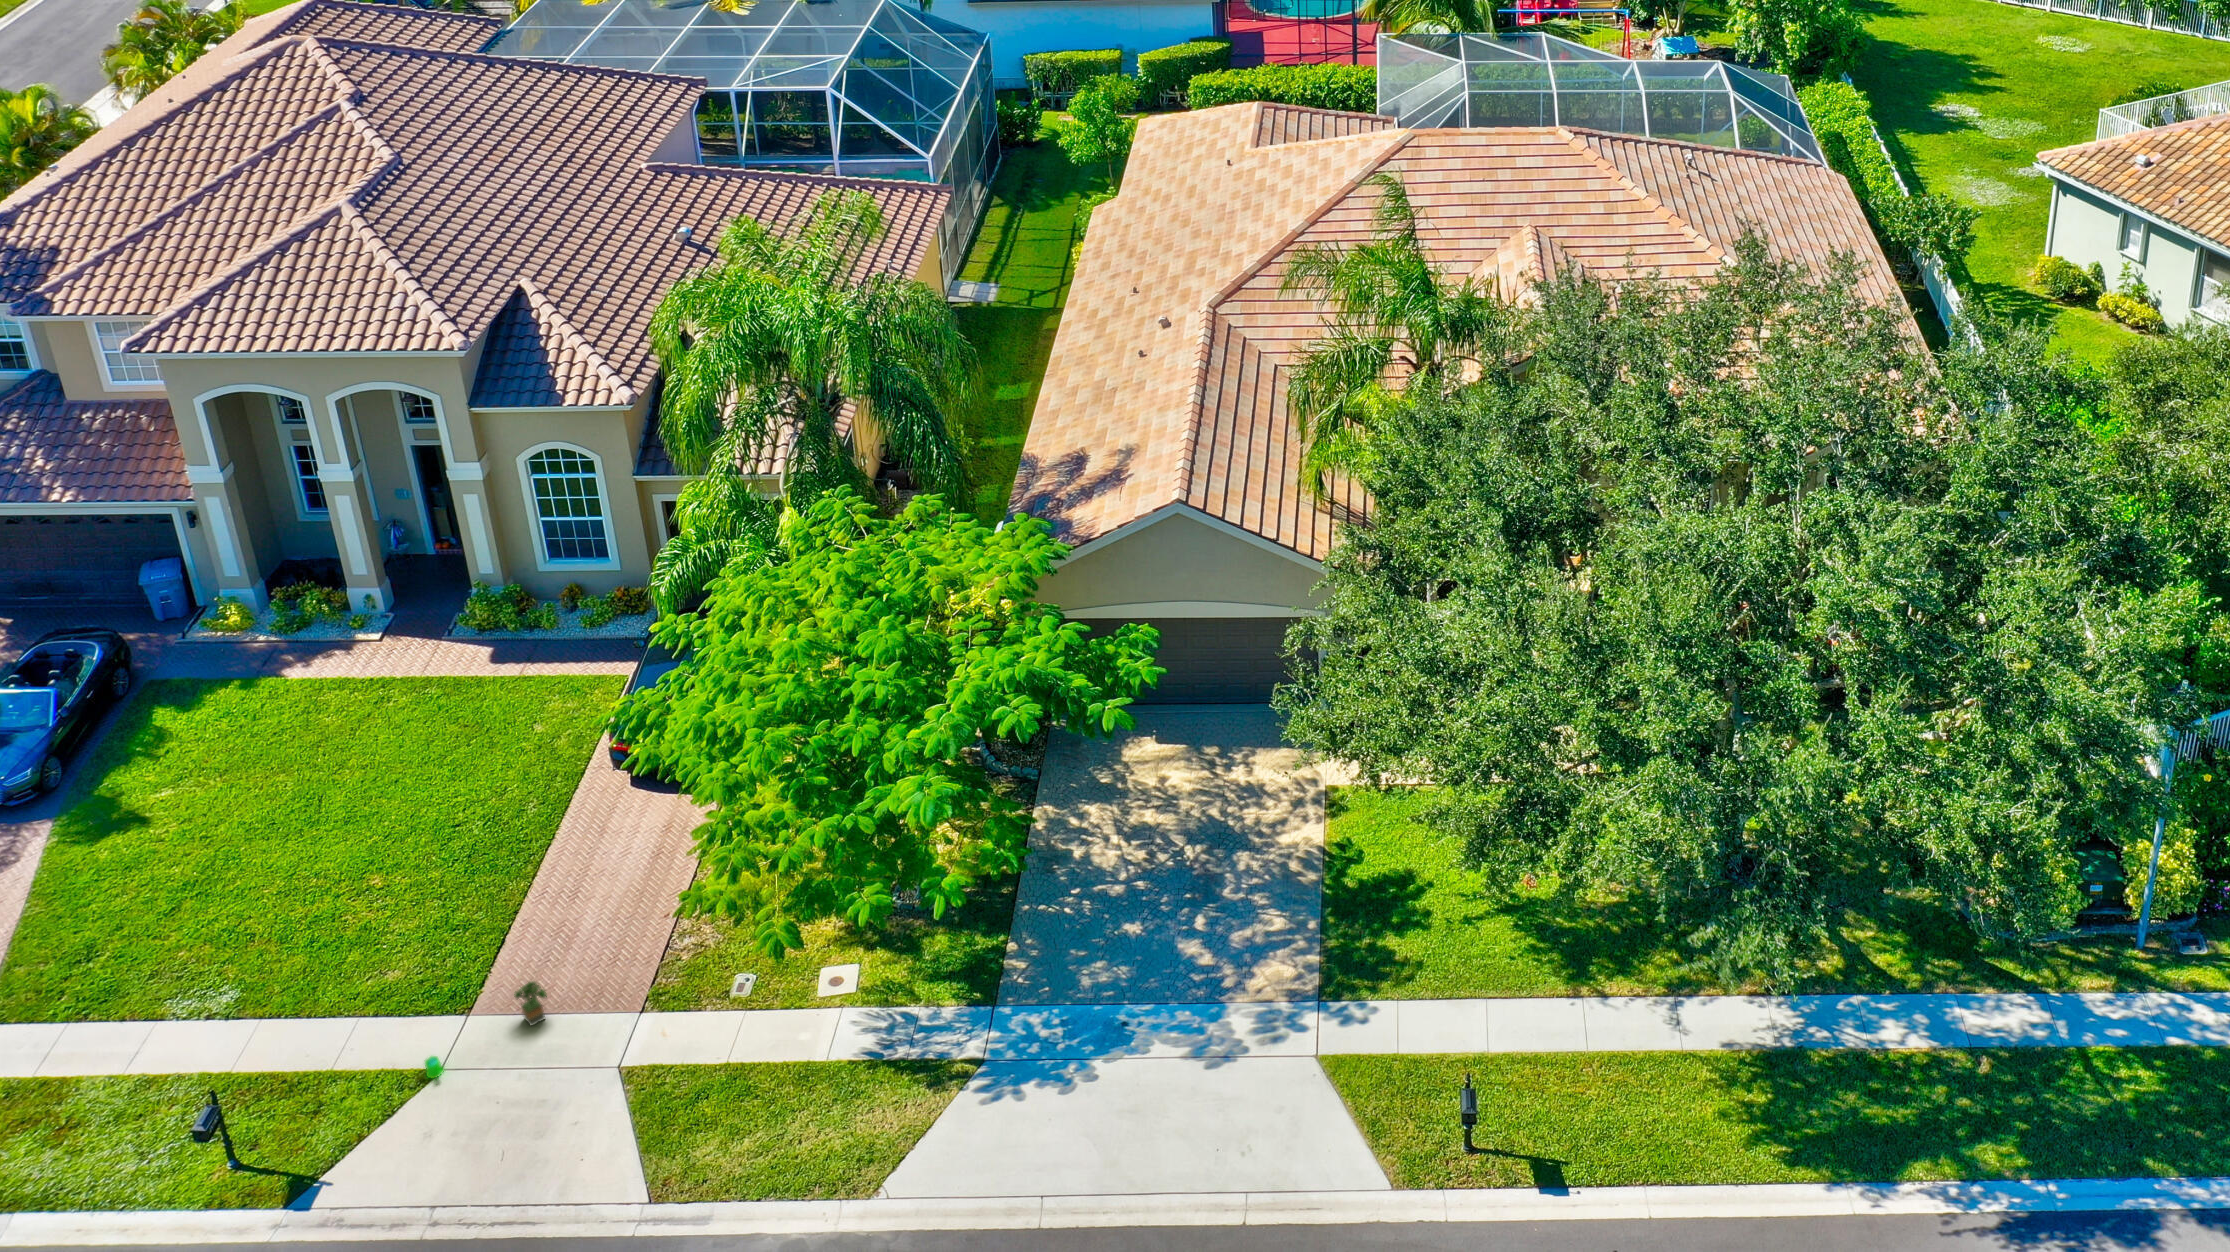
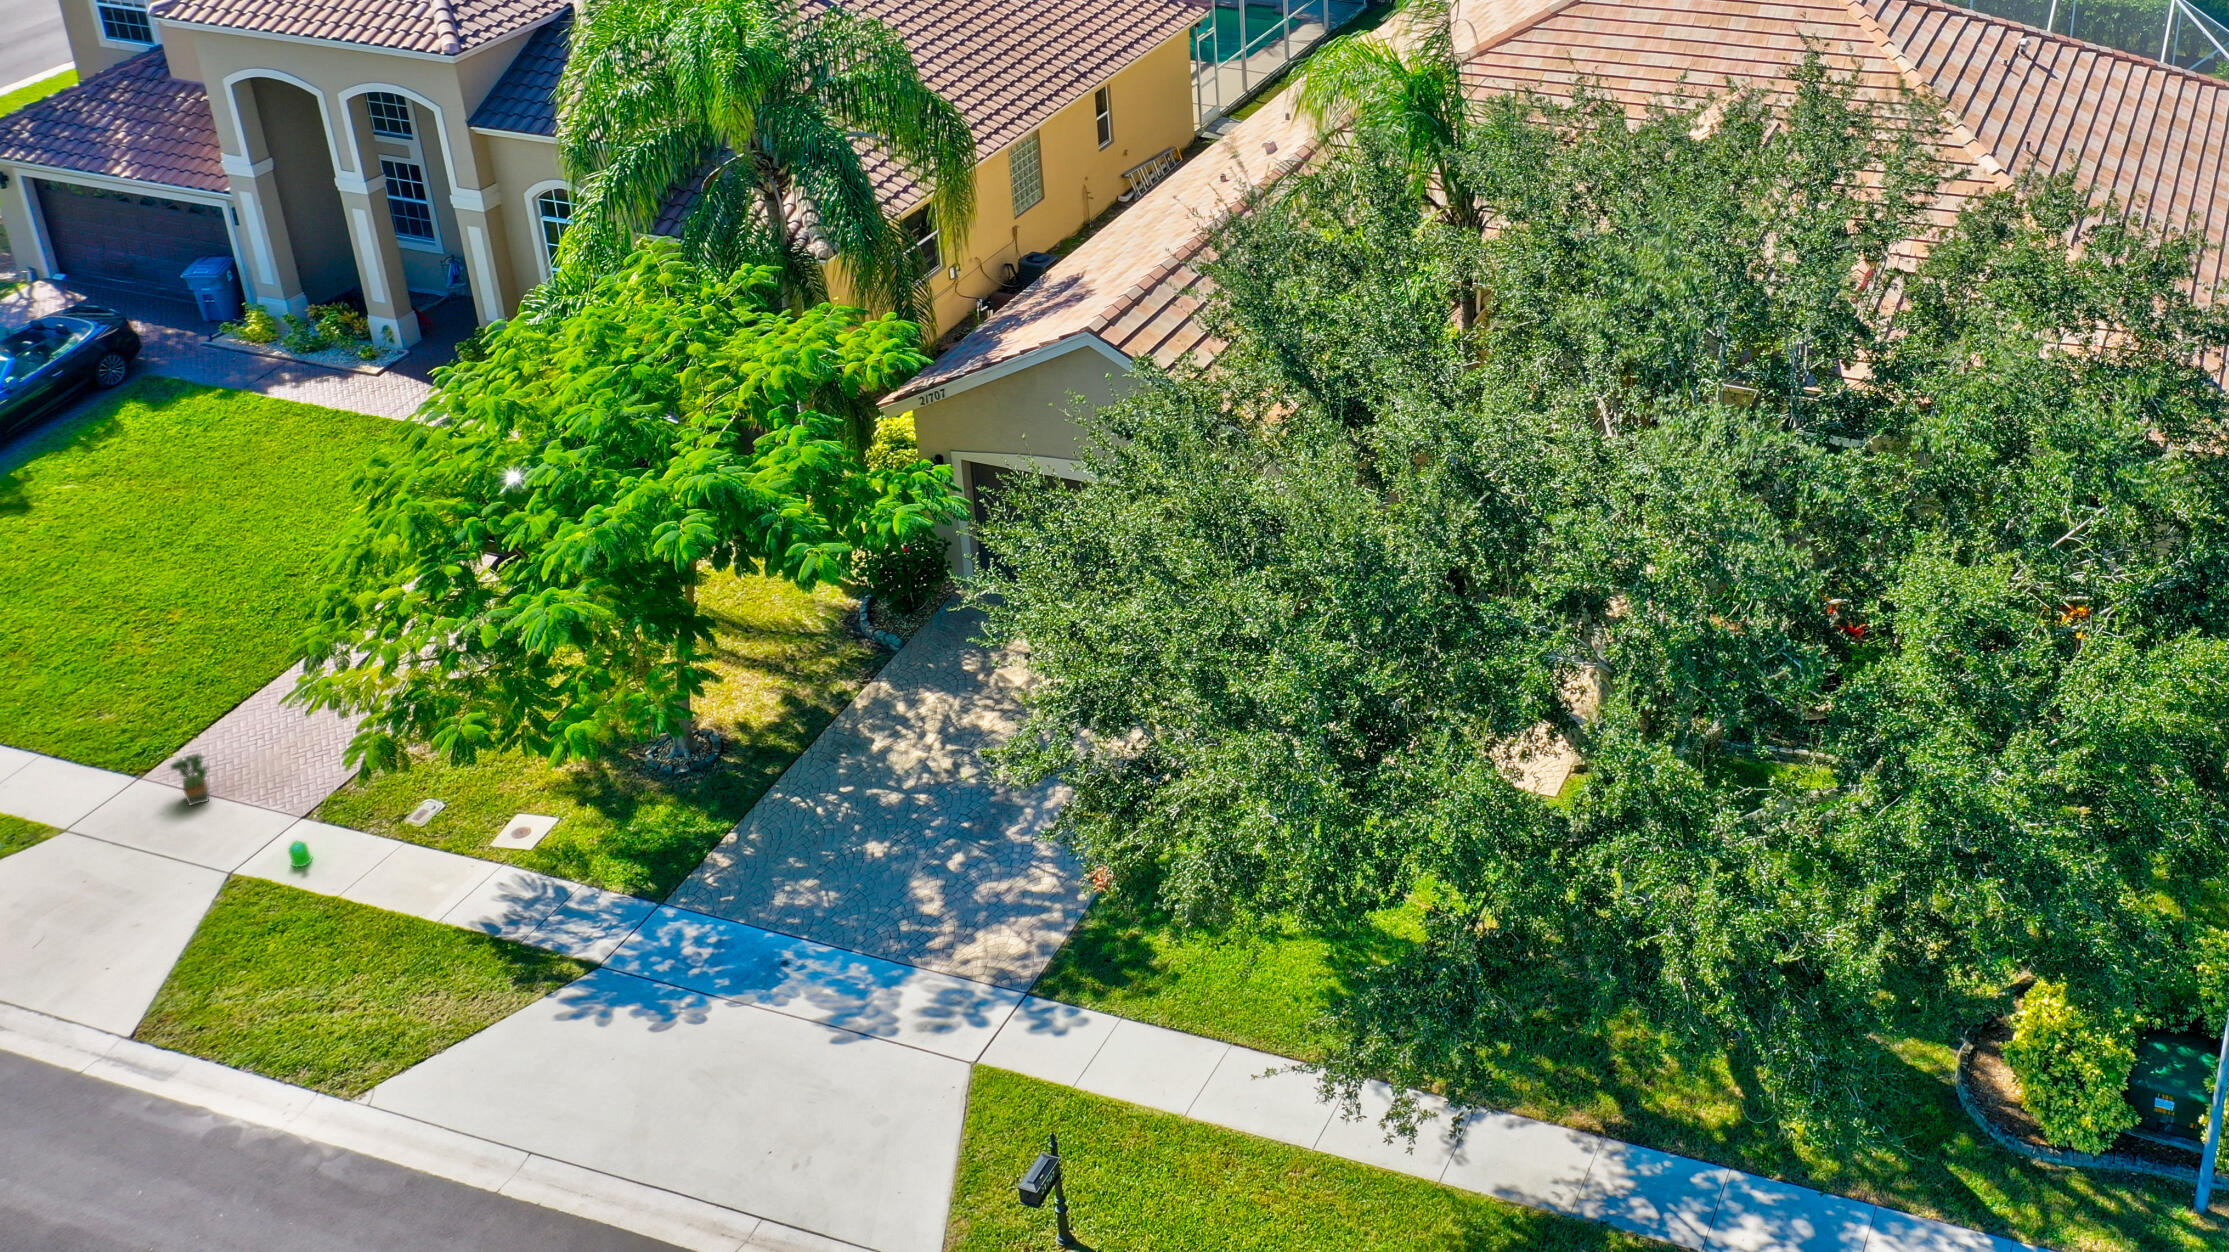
watering can: present [425,1056,445,1078] -> present [289,841,312,867]

